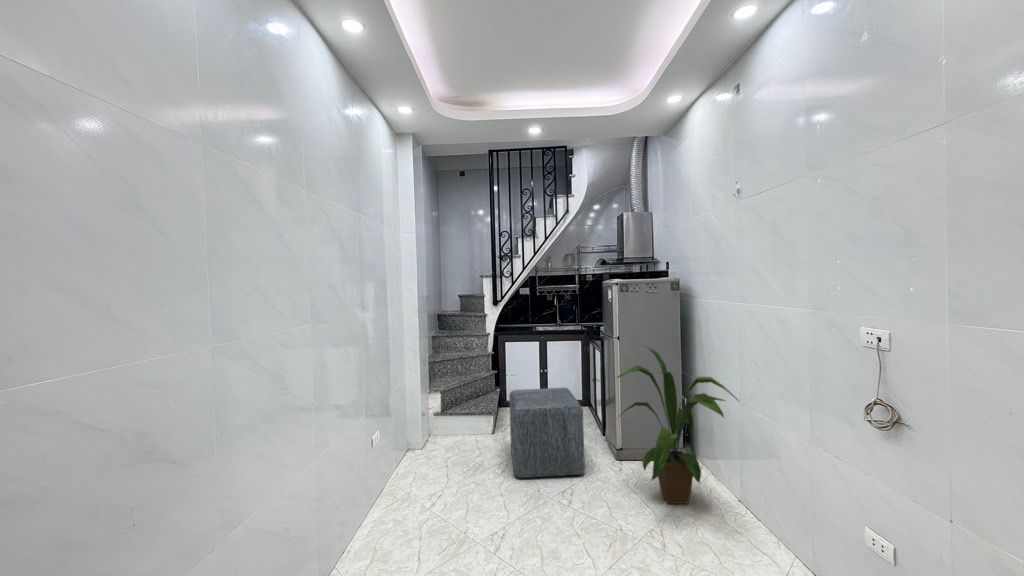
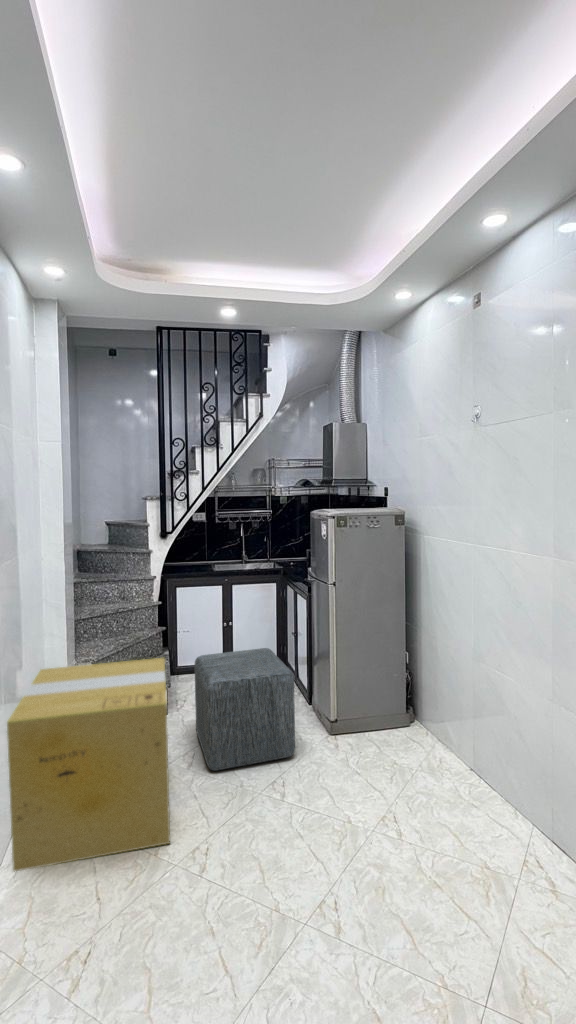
house plant: present [618,346,737,504] -> none [337,594,475,780]
cardboard box: none [365,388,486,529] -> present [7,658,170,872]

